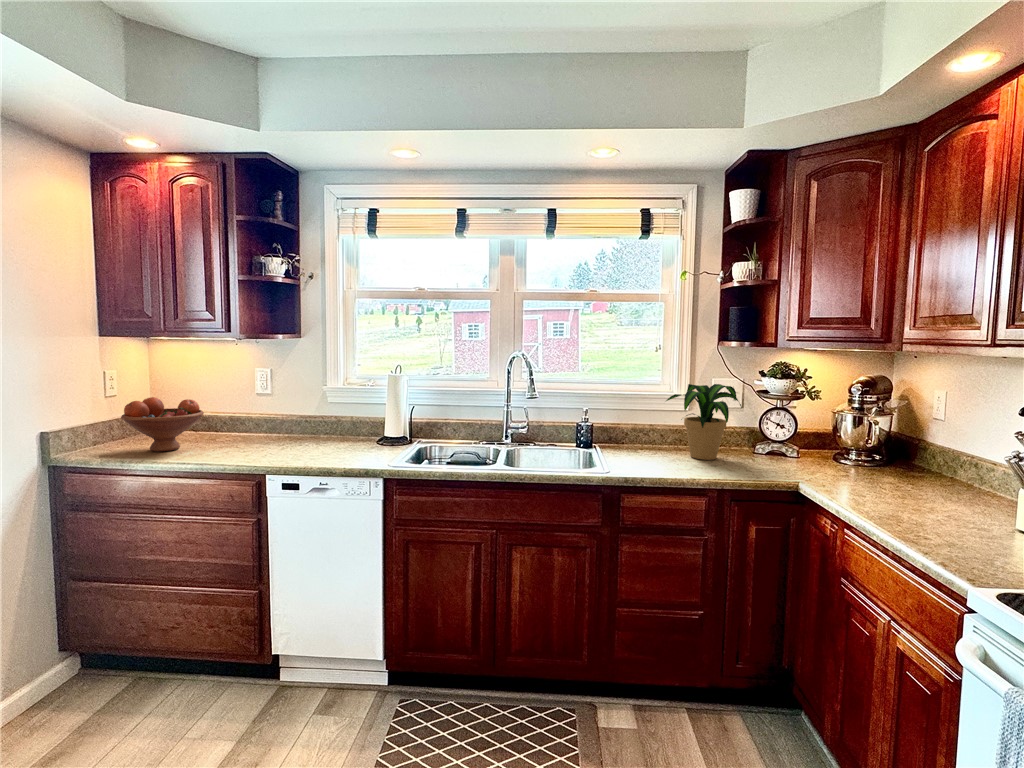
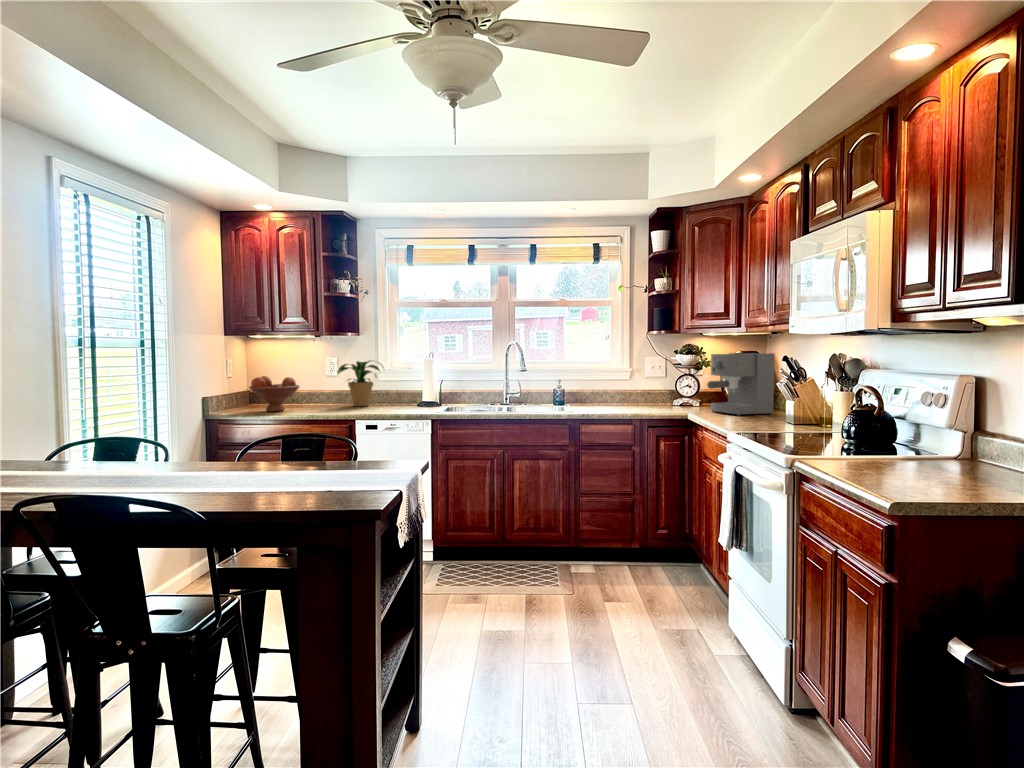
potted plant: present [666,384,742,460] -> present [337,361,384,406]
coffee maker: none [832,385,961,498] -> present [707,353,775,416]

